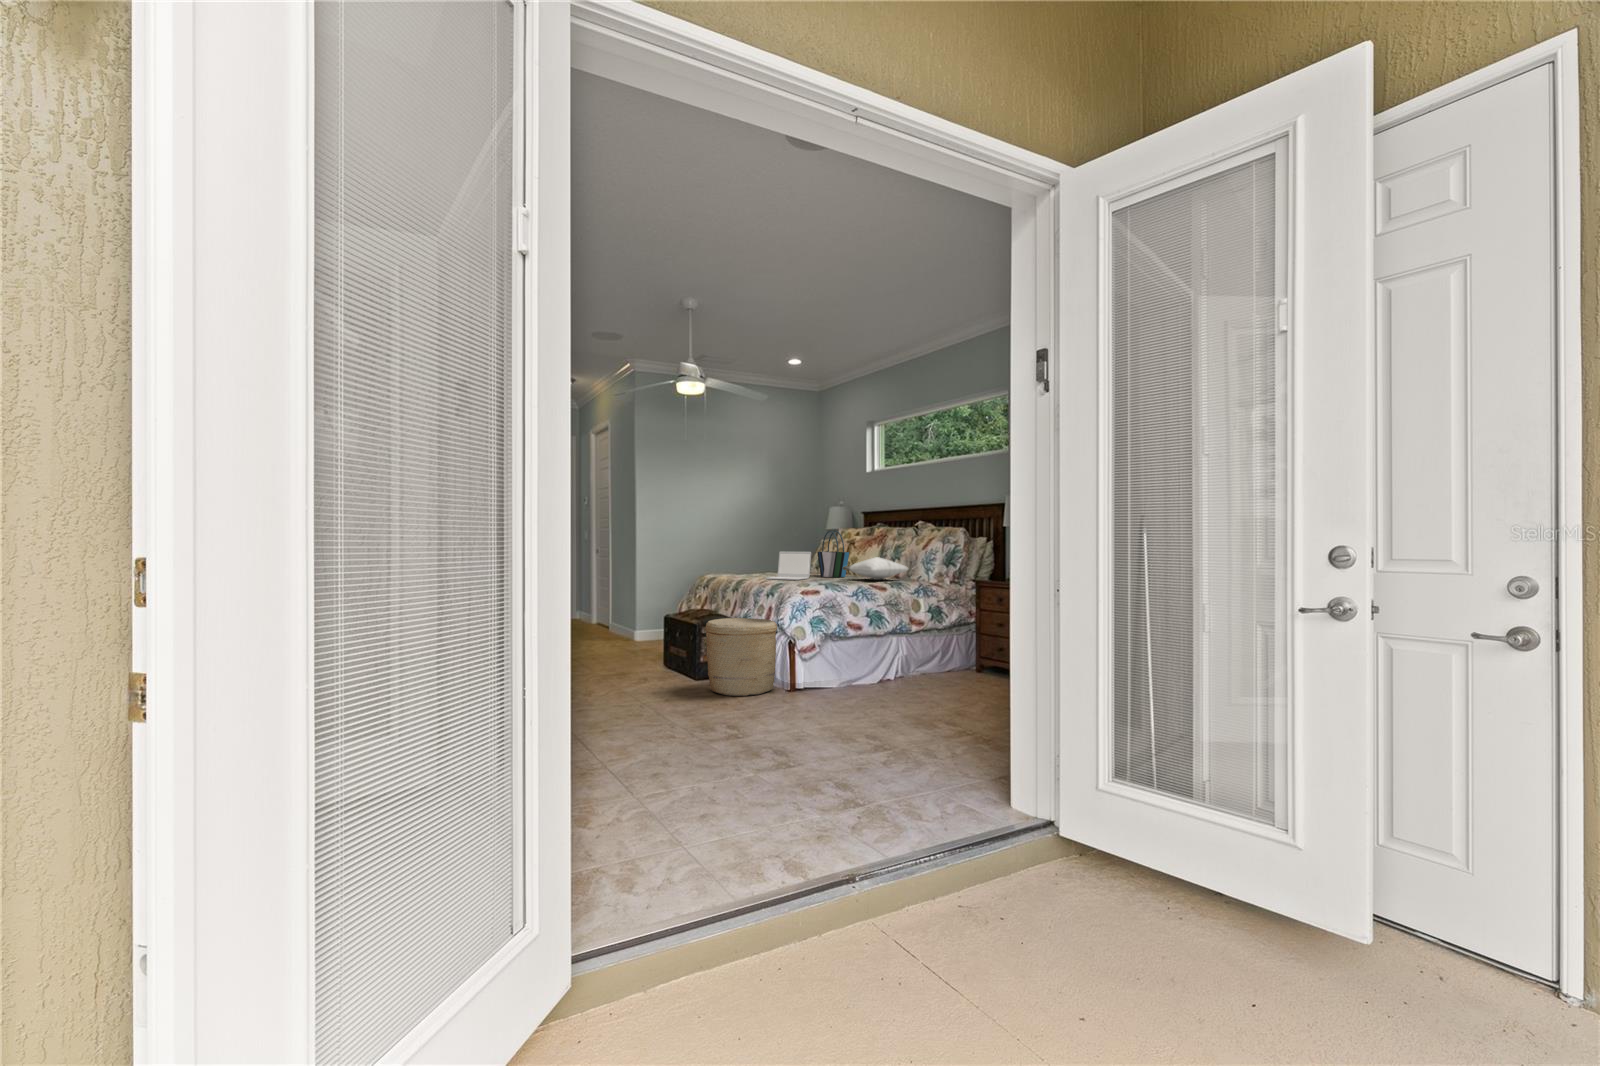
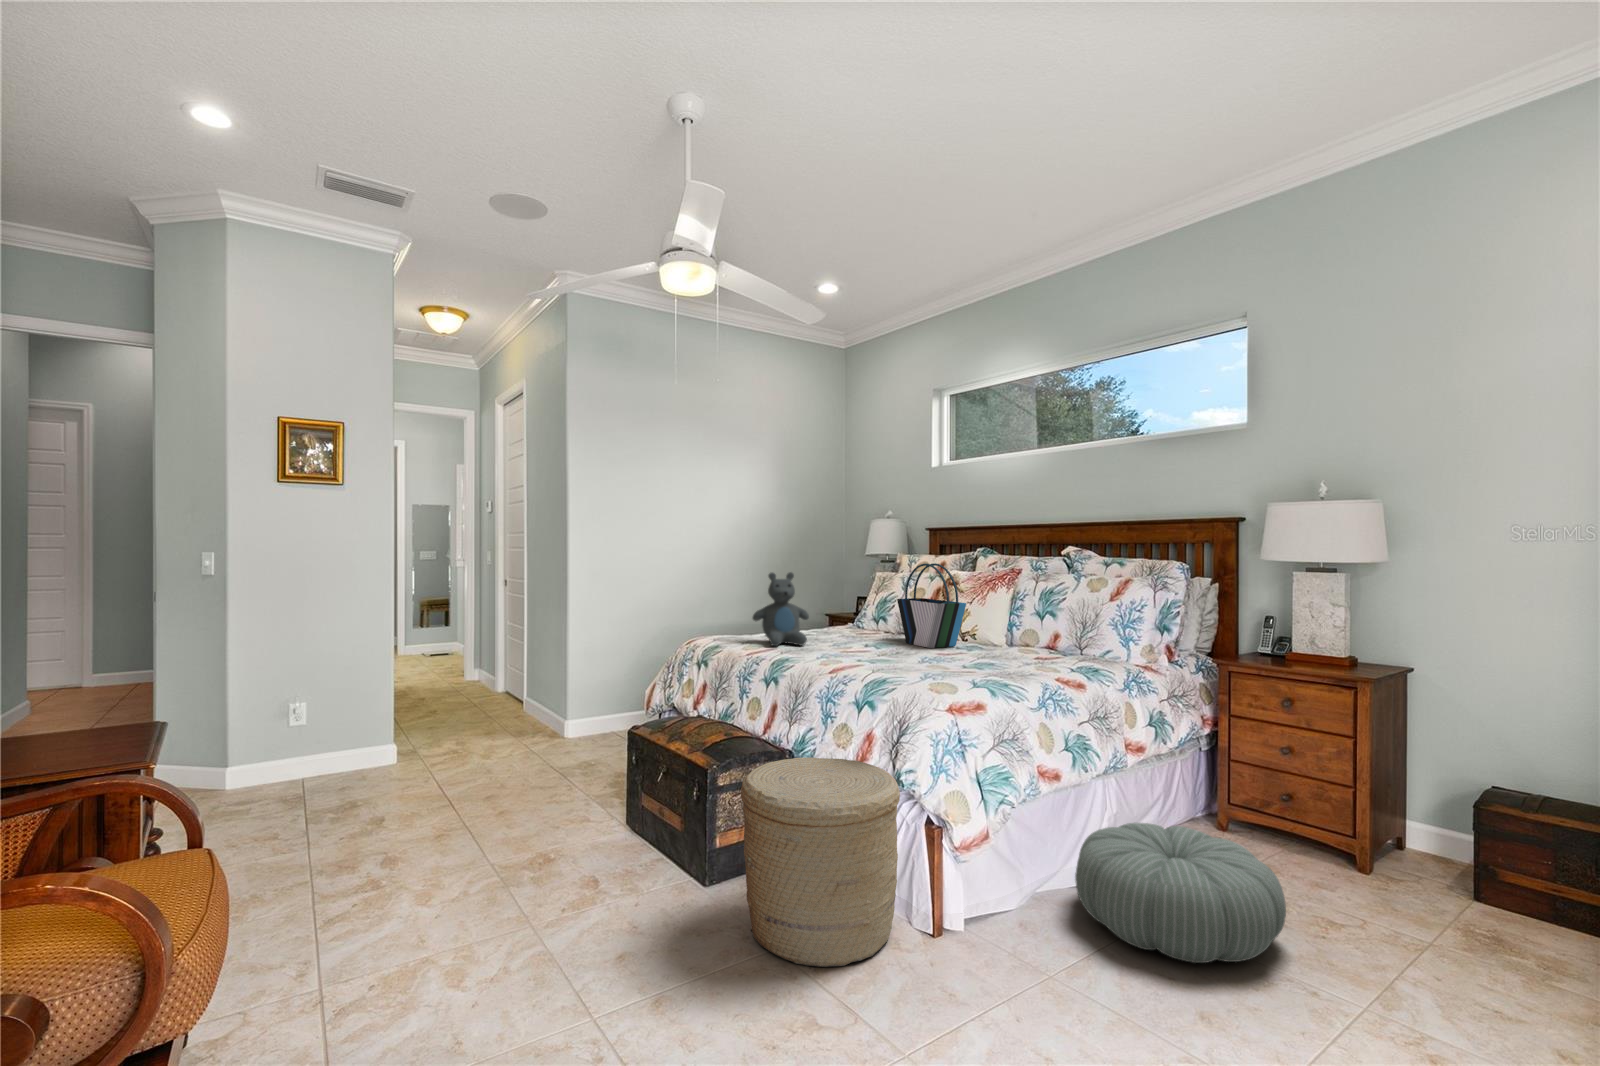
teddy bear: none [734,536,766,576] -> present [753,572,809,646]
laptop: present [766,551,811,580] -> none [824,602,904,660]
pillow: present [843,557,908,580] -> none [967,615,1096,658]
pouf: none [859,650,946,697] -> present [1075,823,1286,963]

